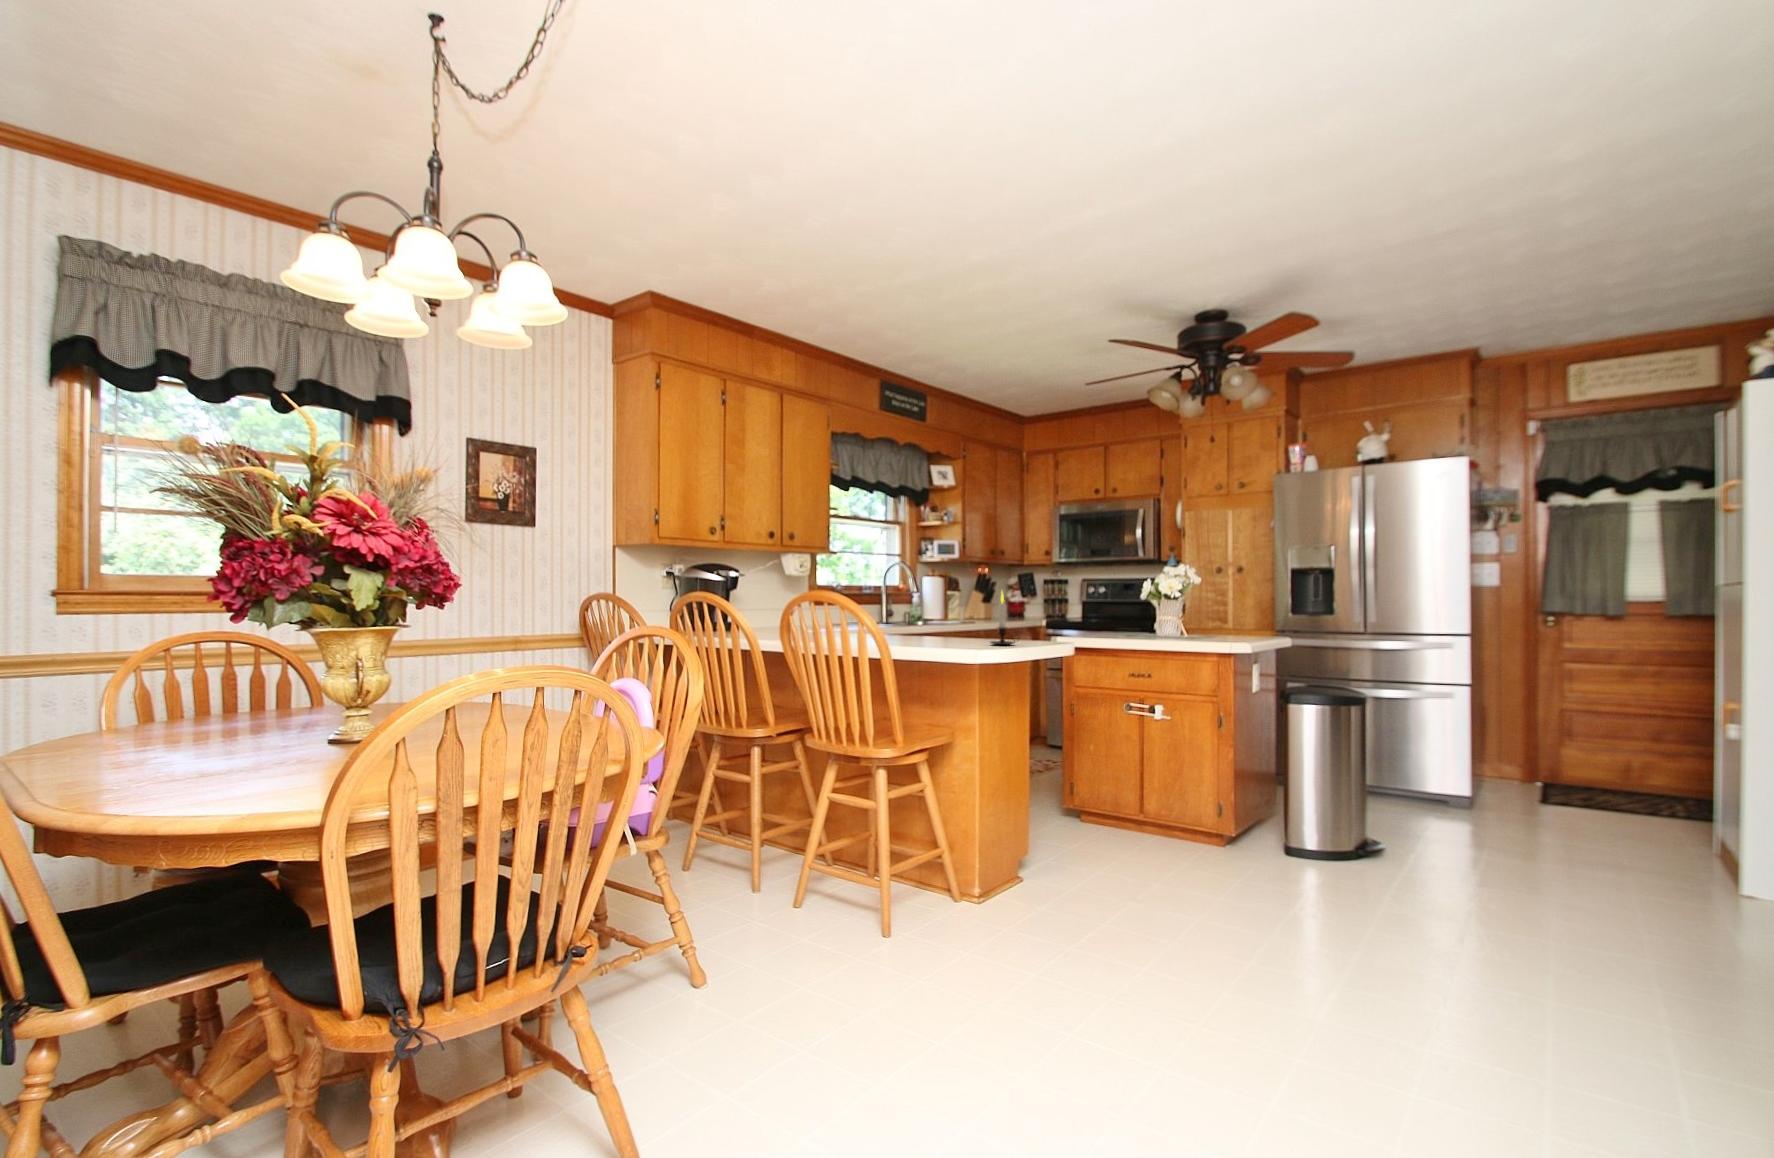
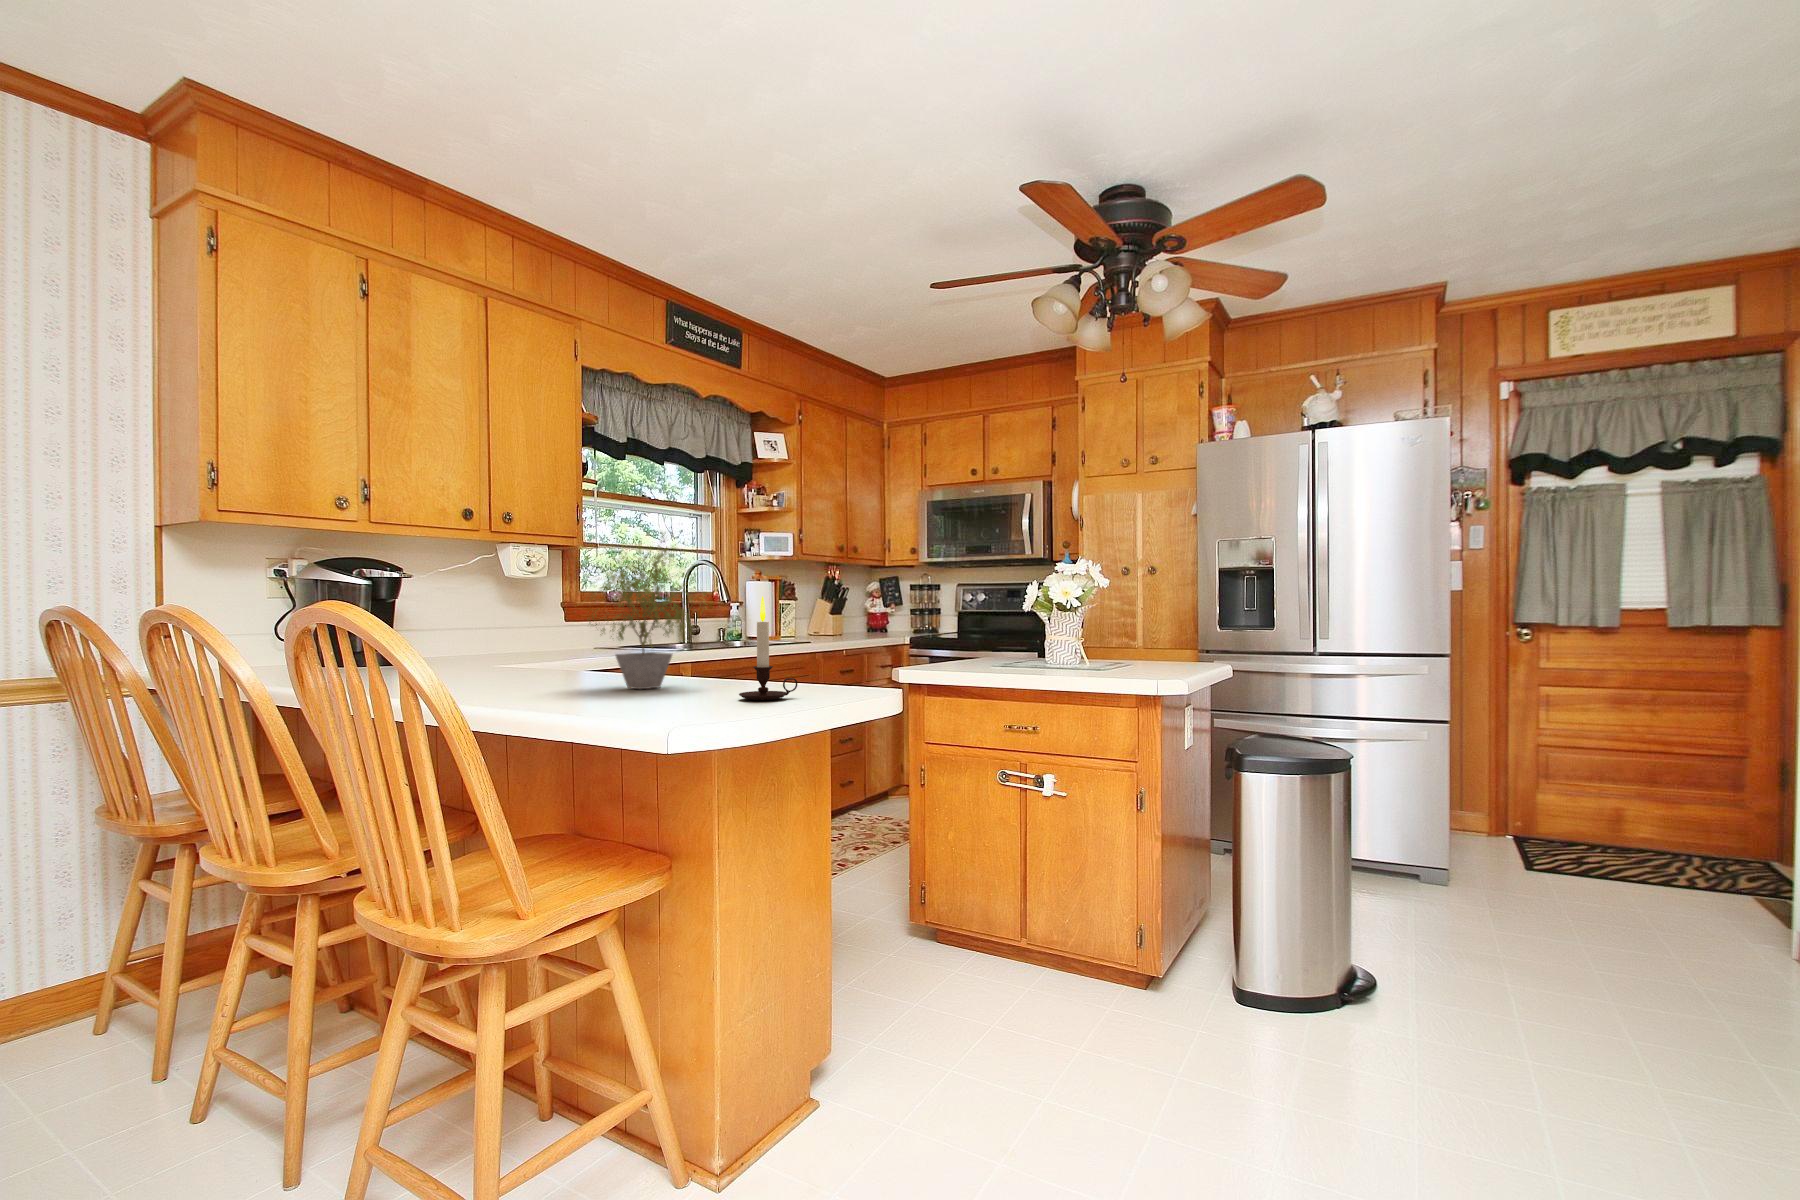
potted plant: none [888,552,964,641] -> present [587,535,708,689]

